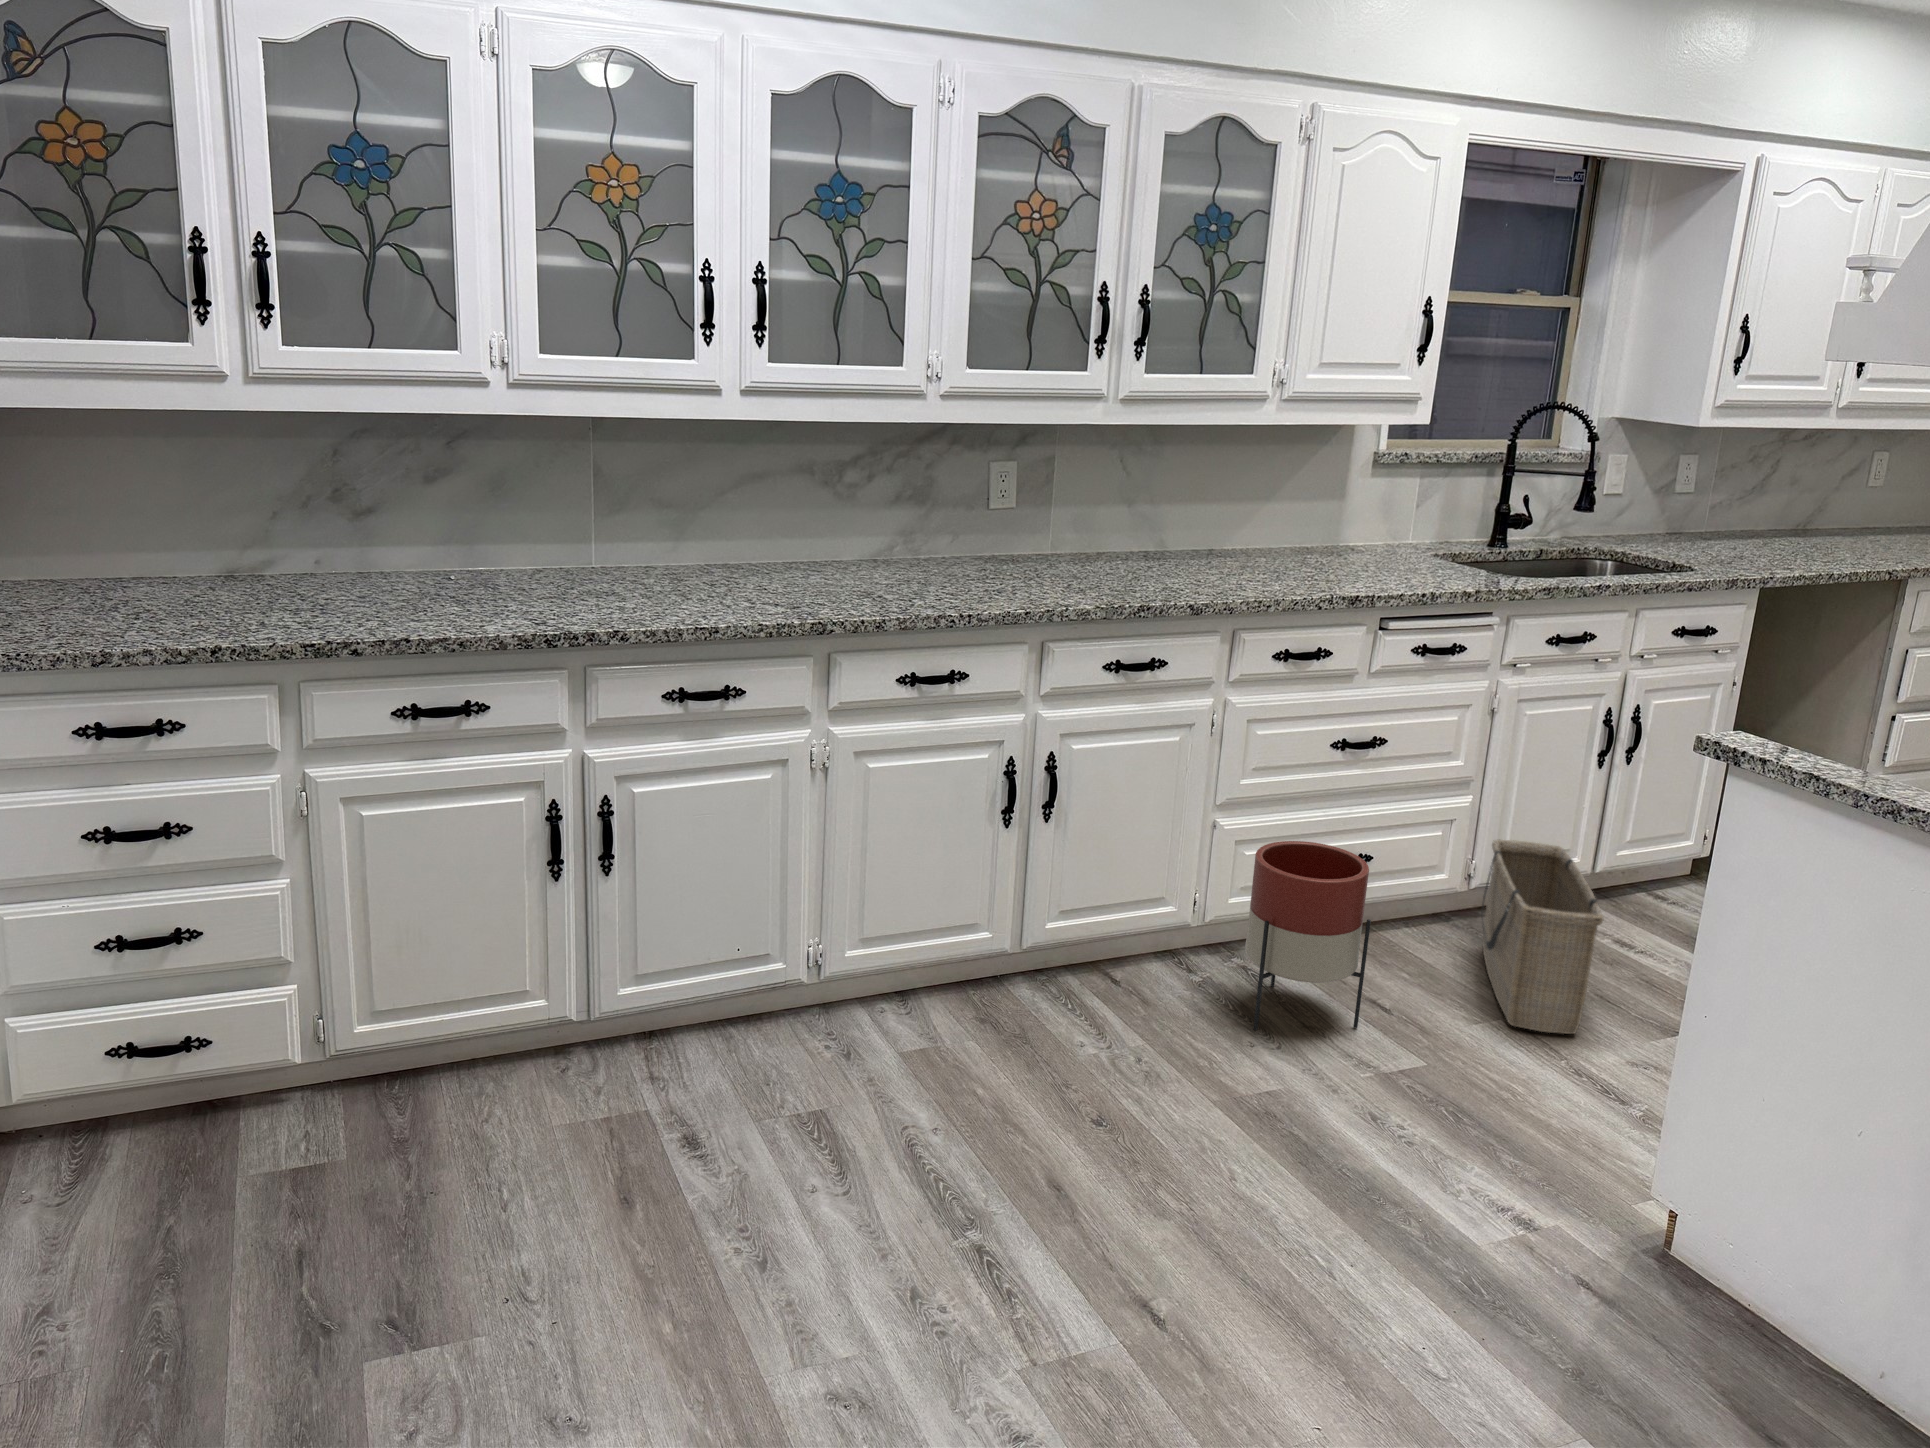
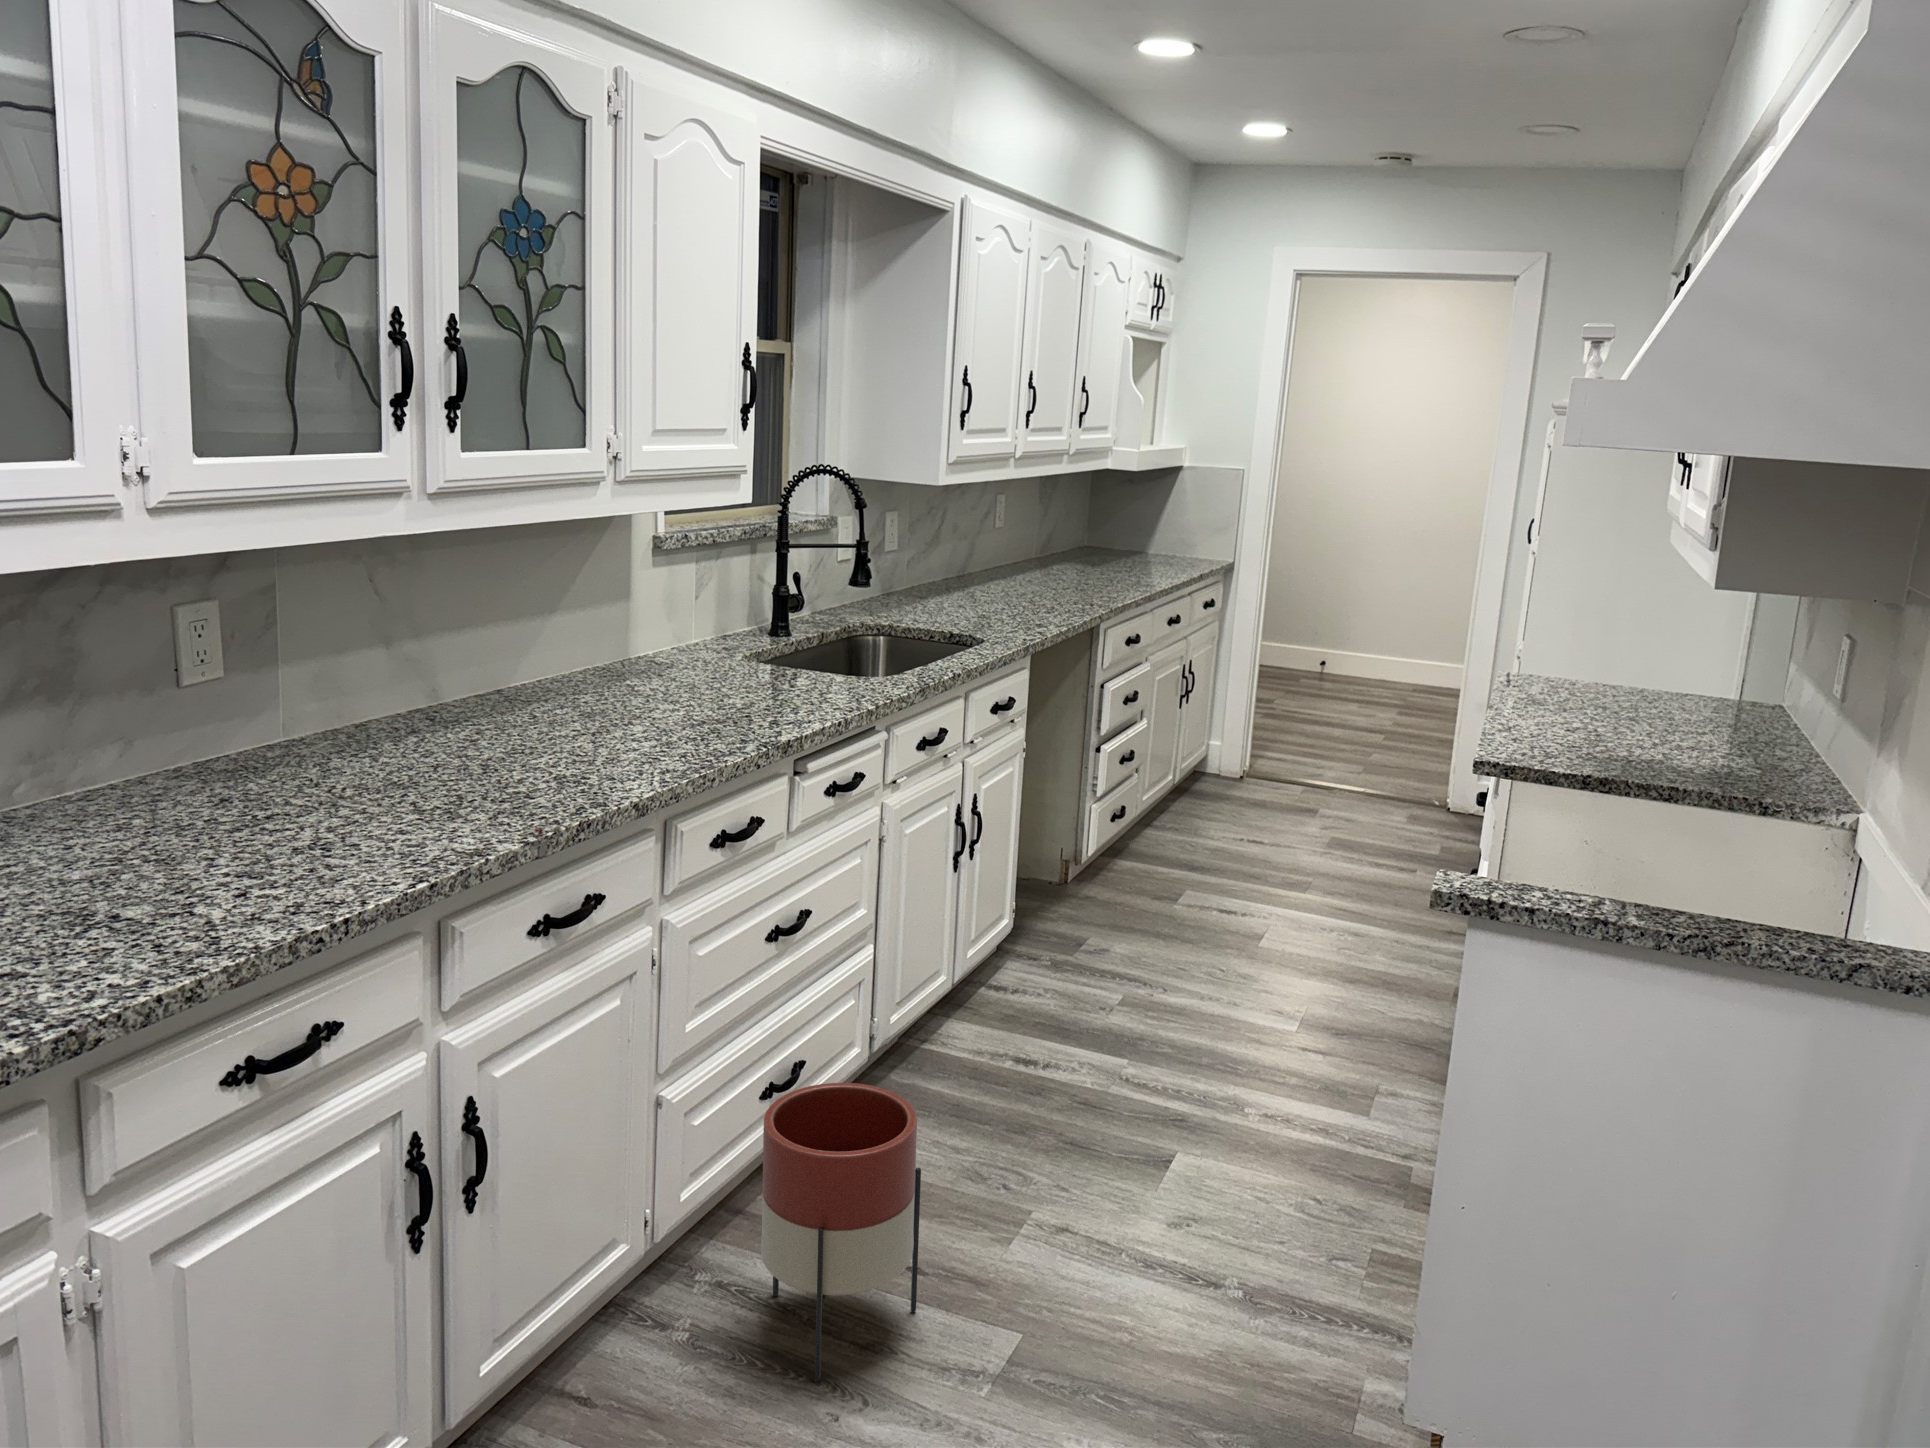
basket: present [1482,840,1603,1034] -> none [925,982,1120,1221]

